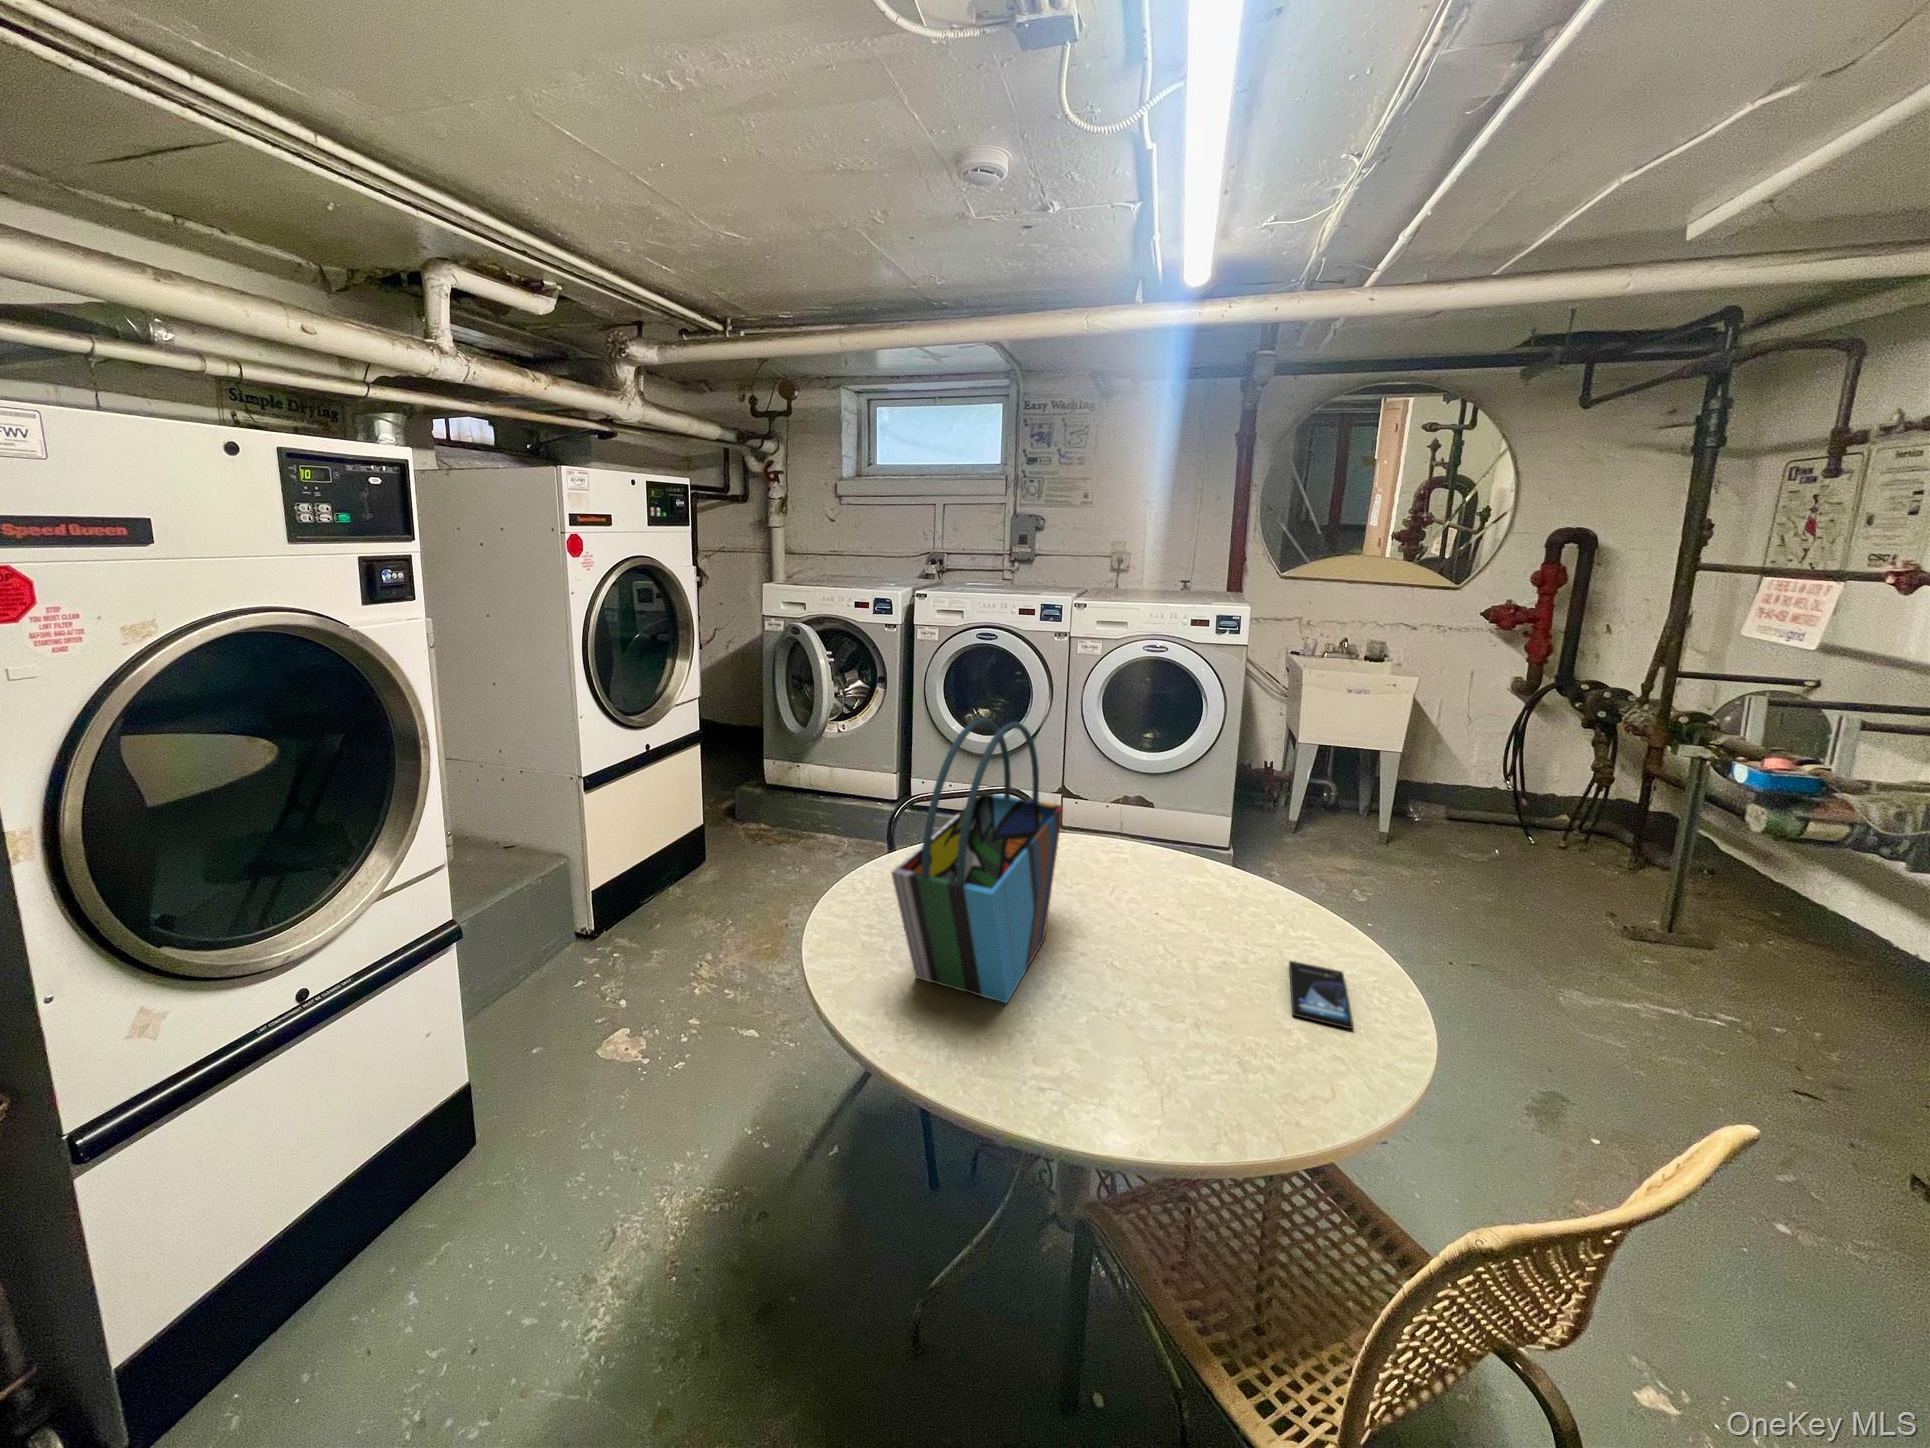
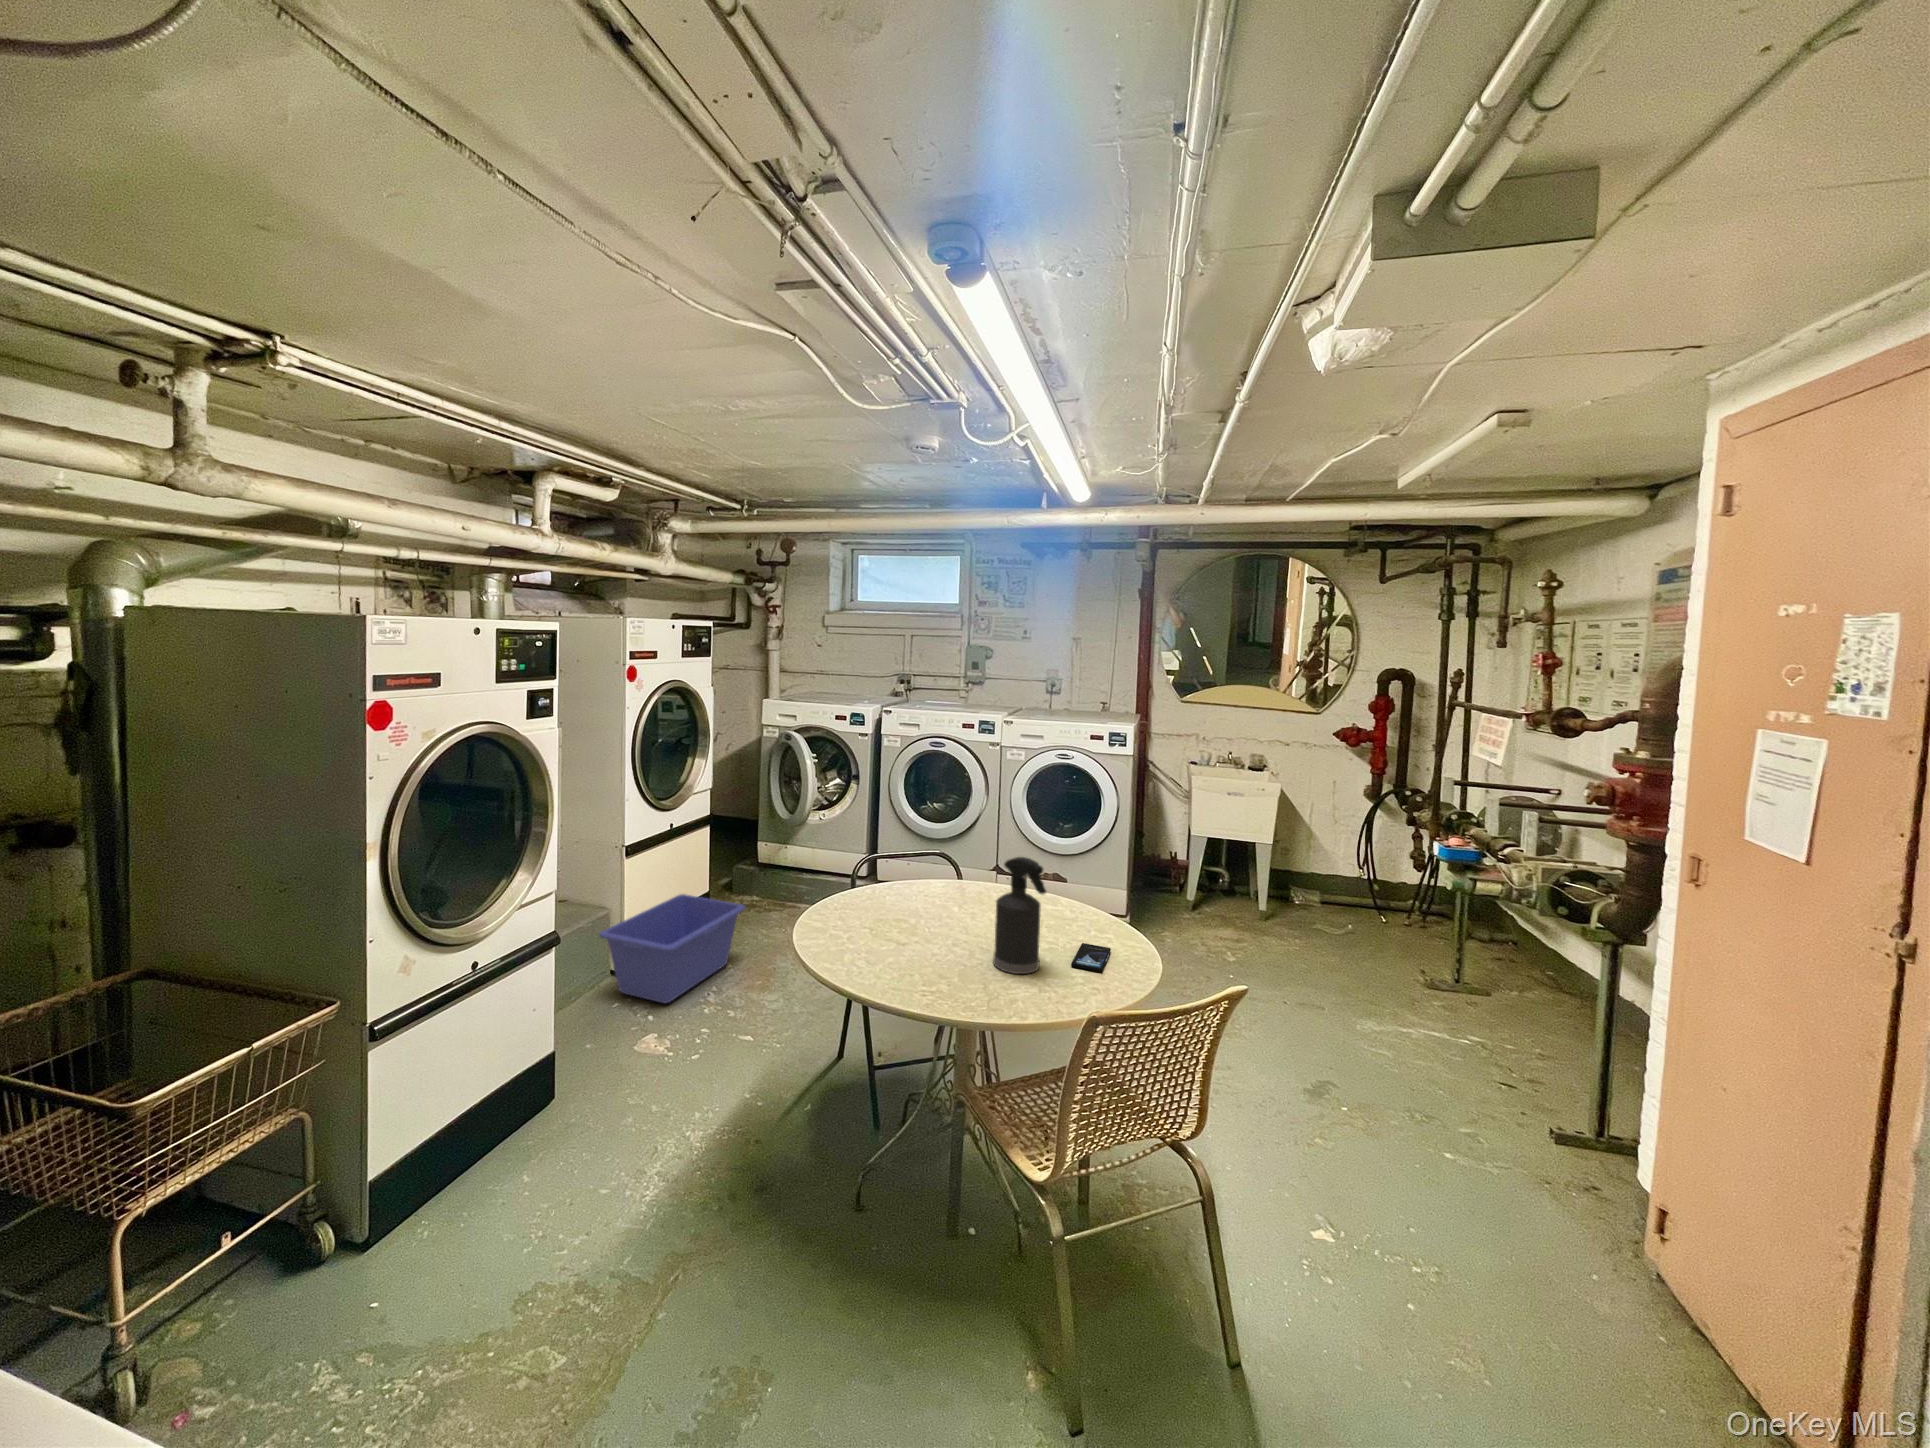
tote bag: present [892,718,1063,1003] -> none [843,794,953,959]
storage bin: none [552,832,747,980] -> present [599,894,745,1003]
spray bottle: none [1154,832,1266,1038] -> present [993,857,1046,974]

